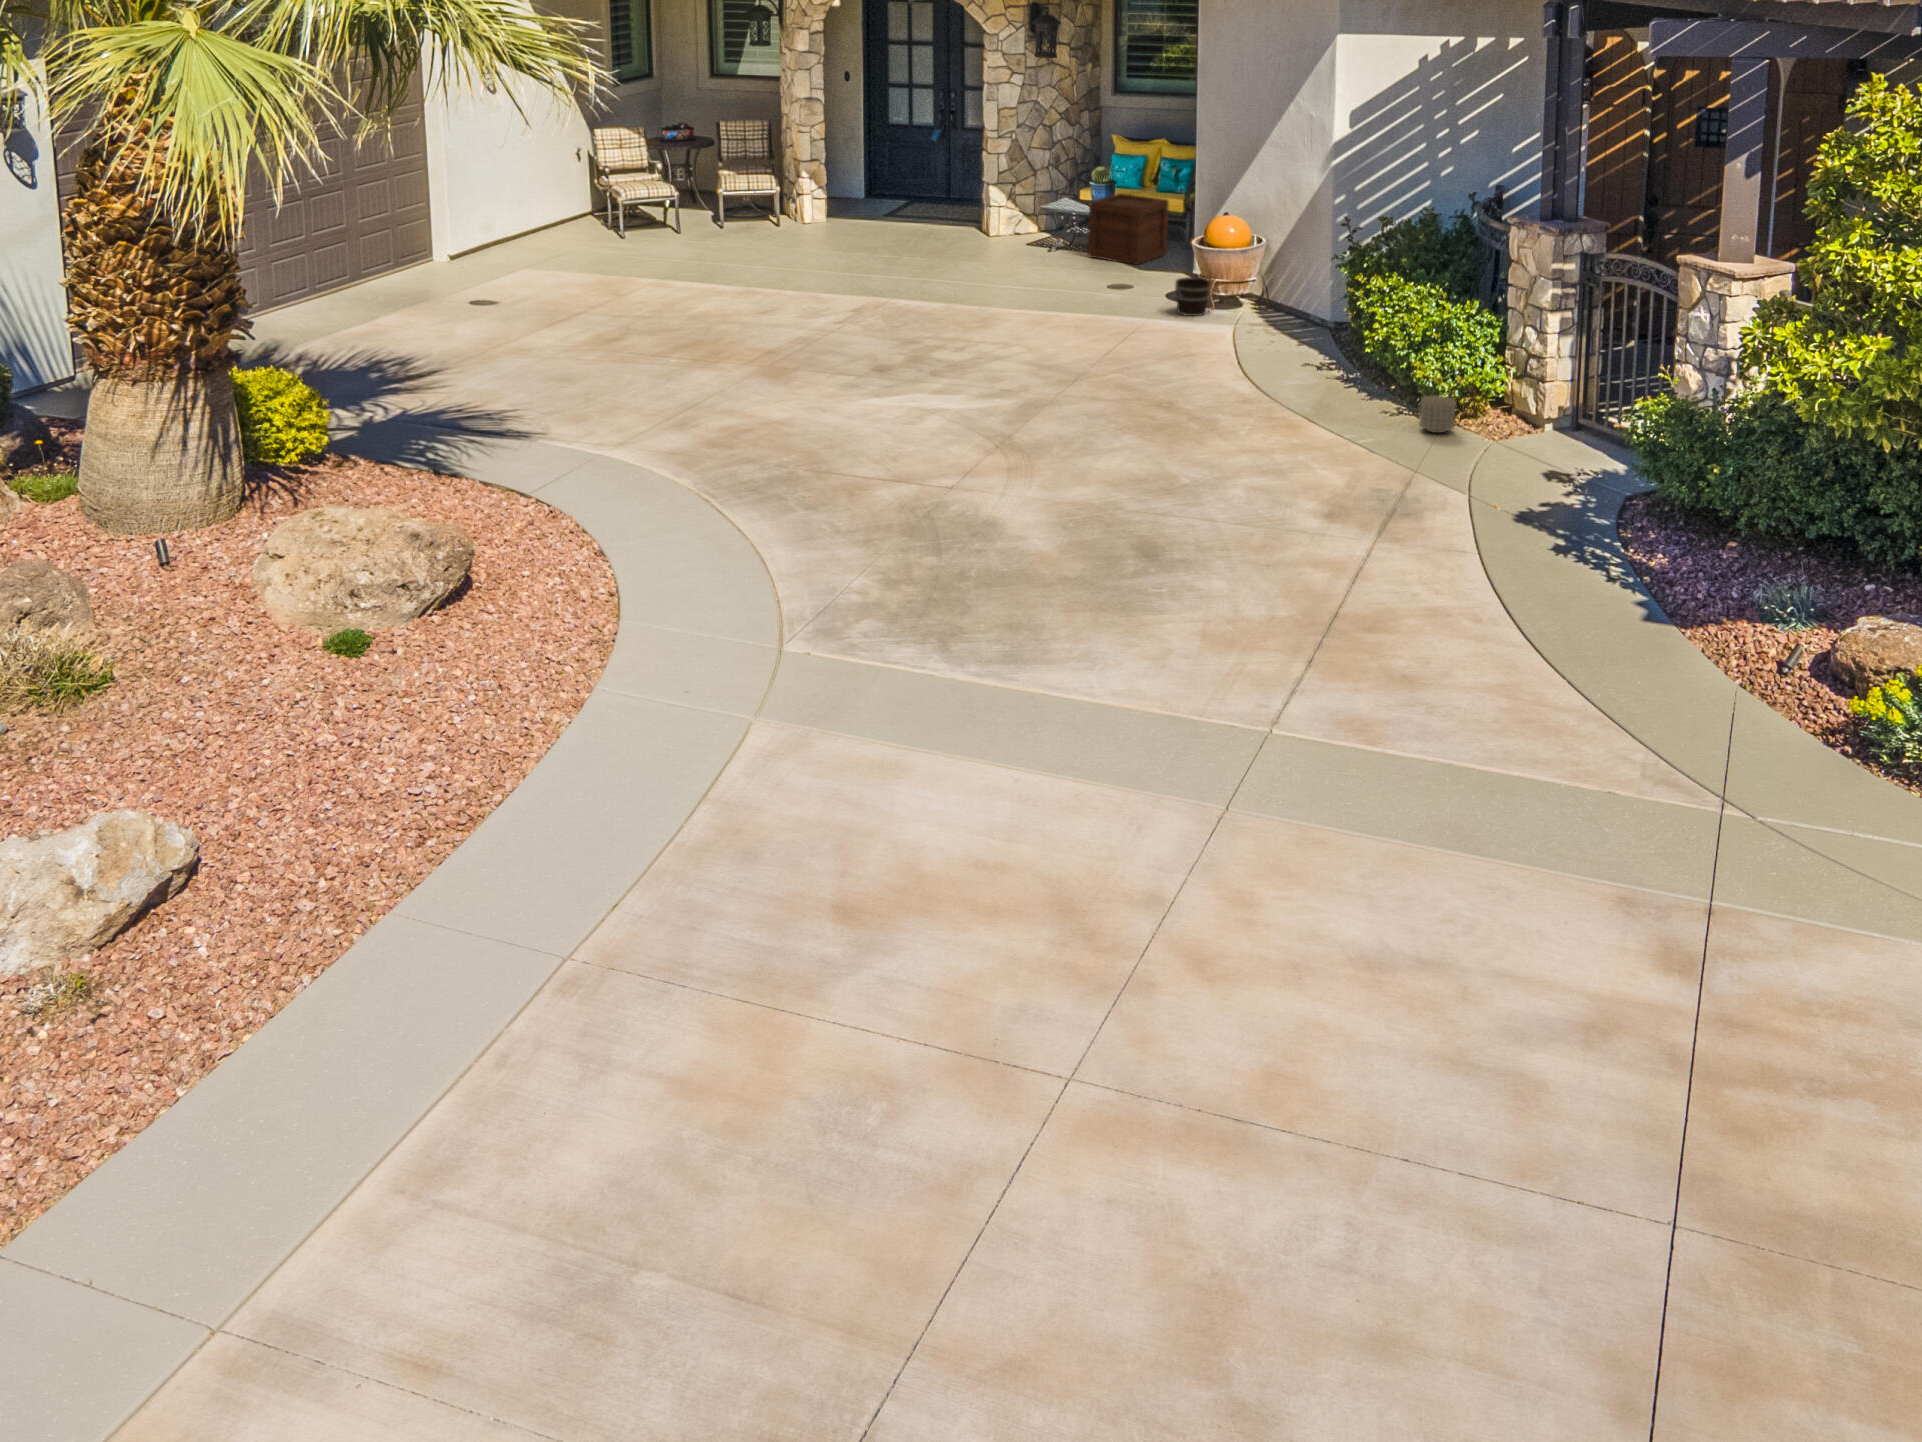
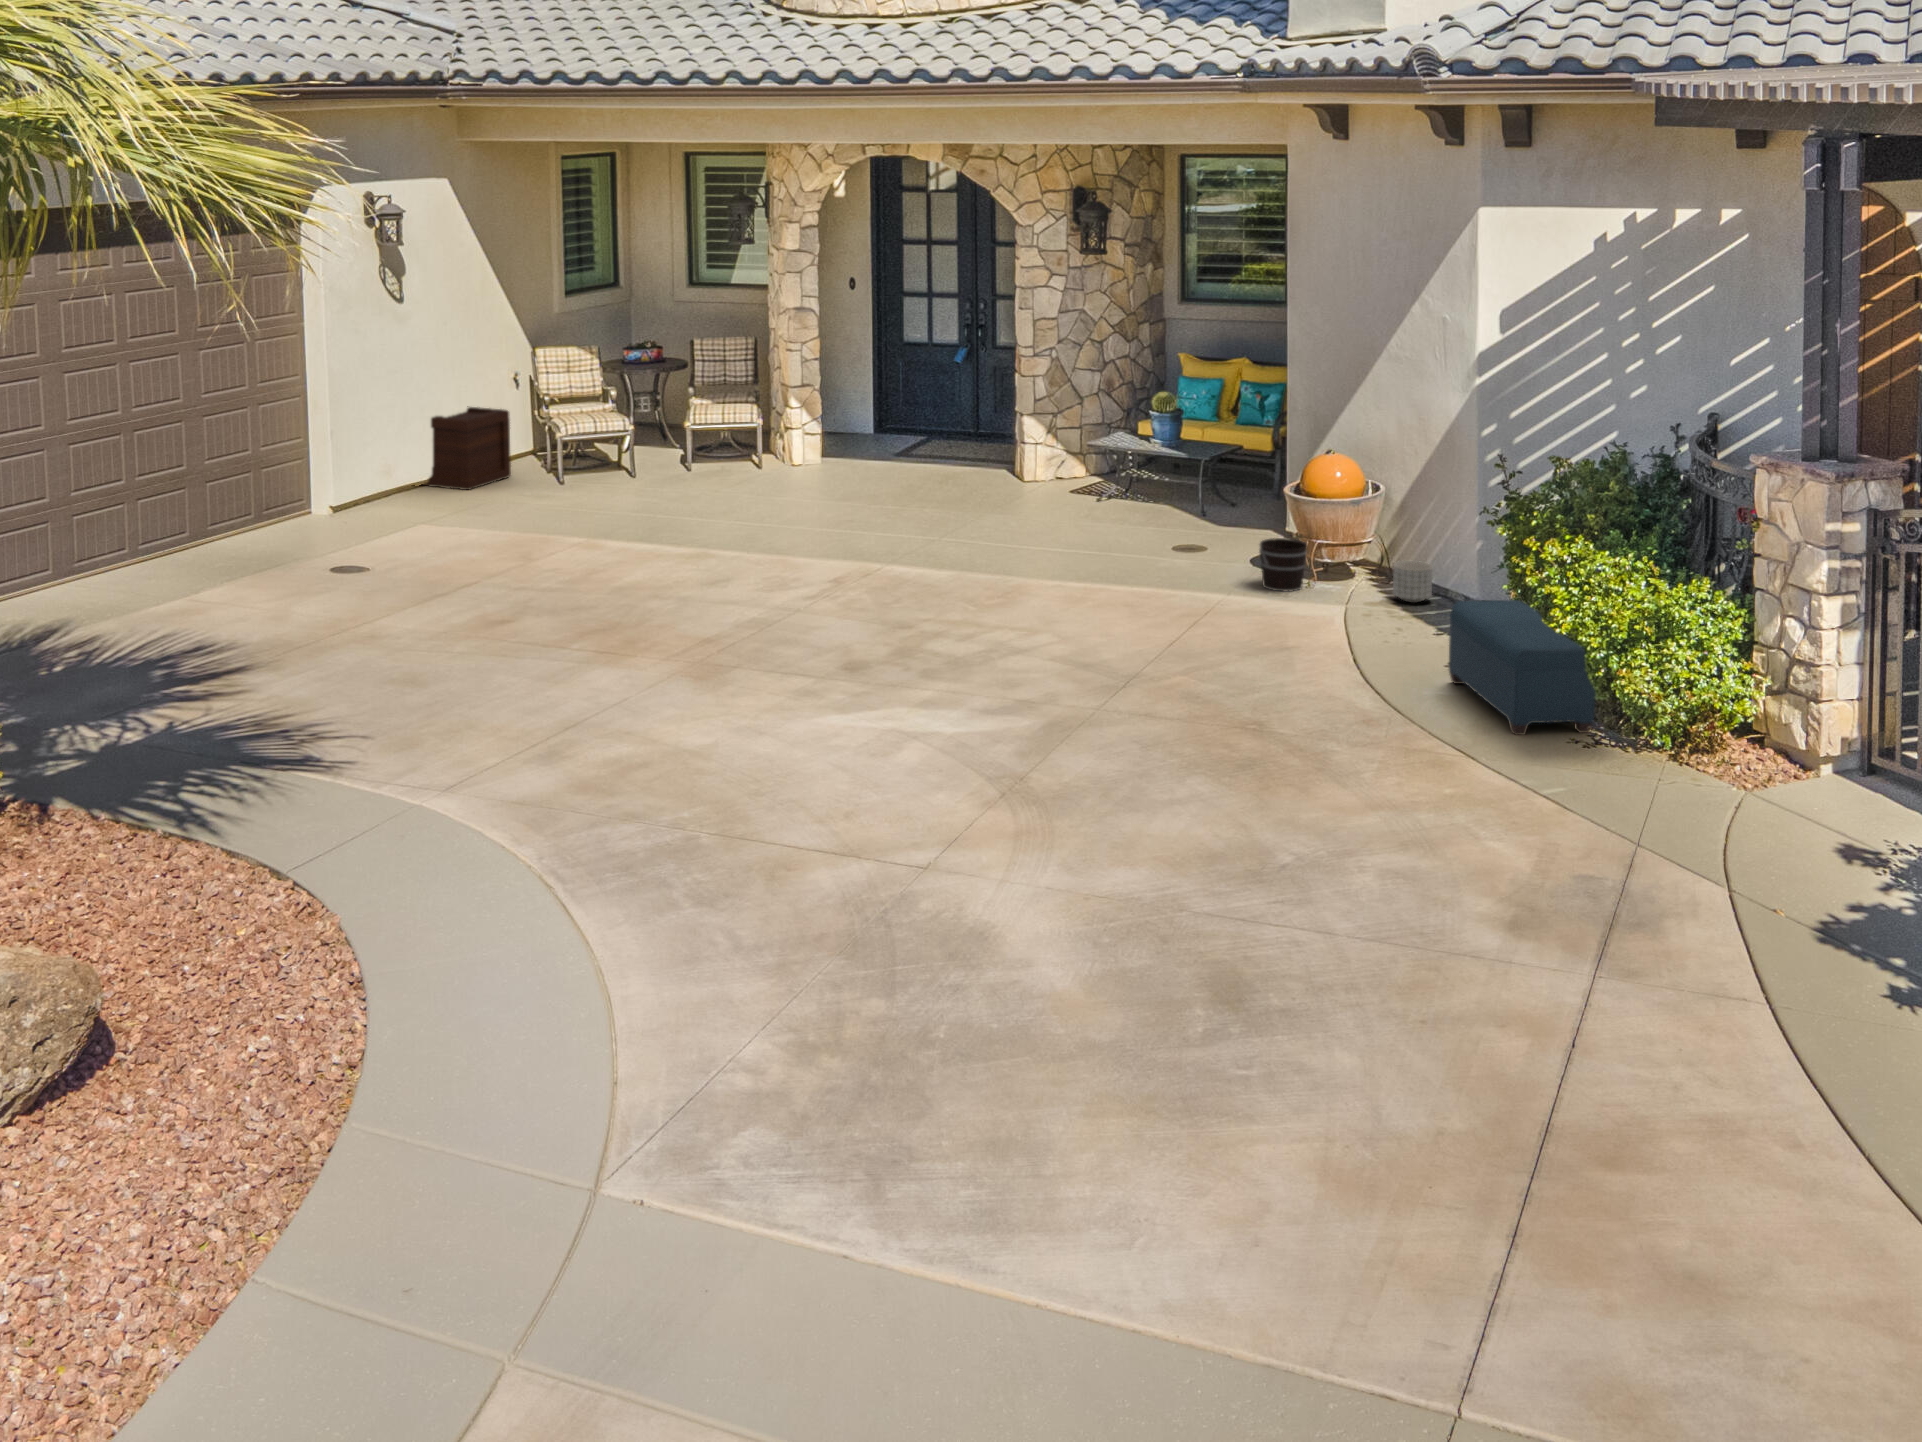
wooden crate: present [1088,193,1169,265] -> present [423,406,511,490]
bench: none [1307,318,1404,407] -> present [1449,600,1596,735]
planter: present [1420,396,1455,433] -> present [1393,561,1433,603]

